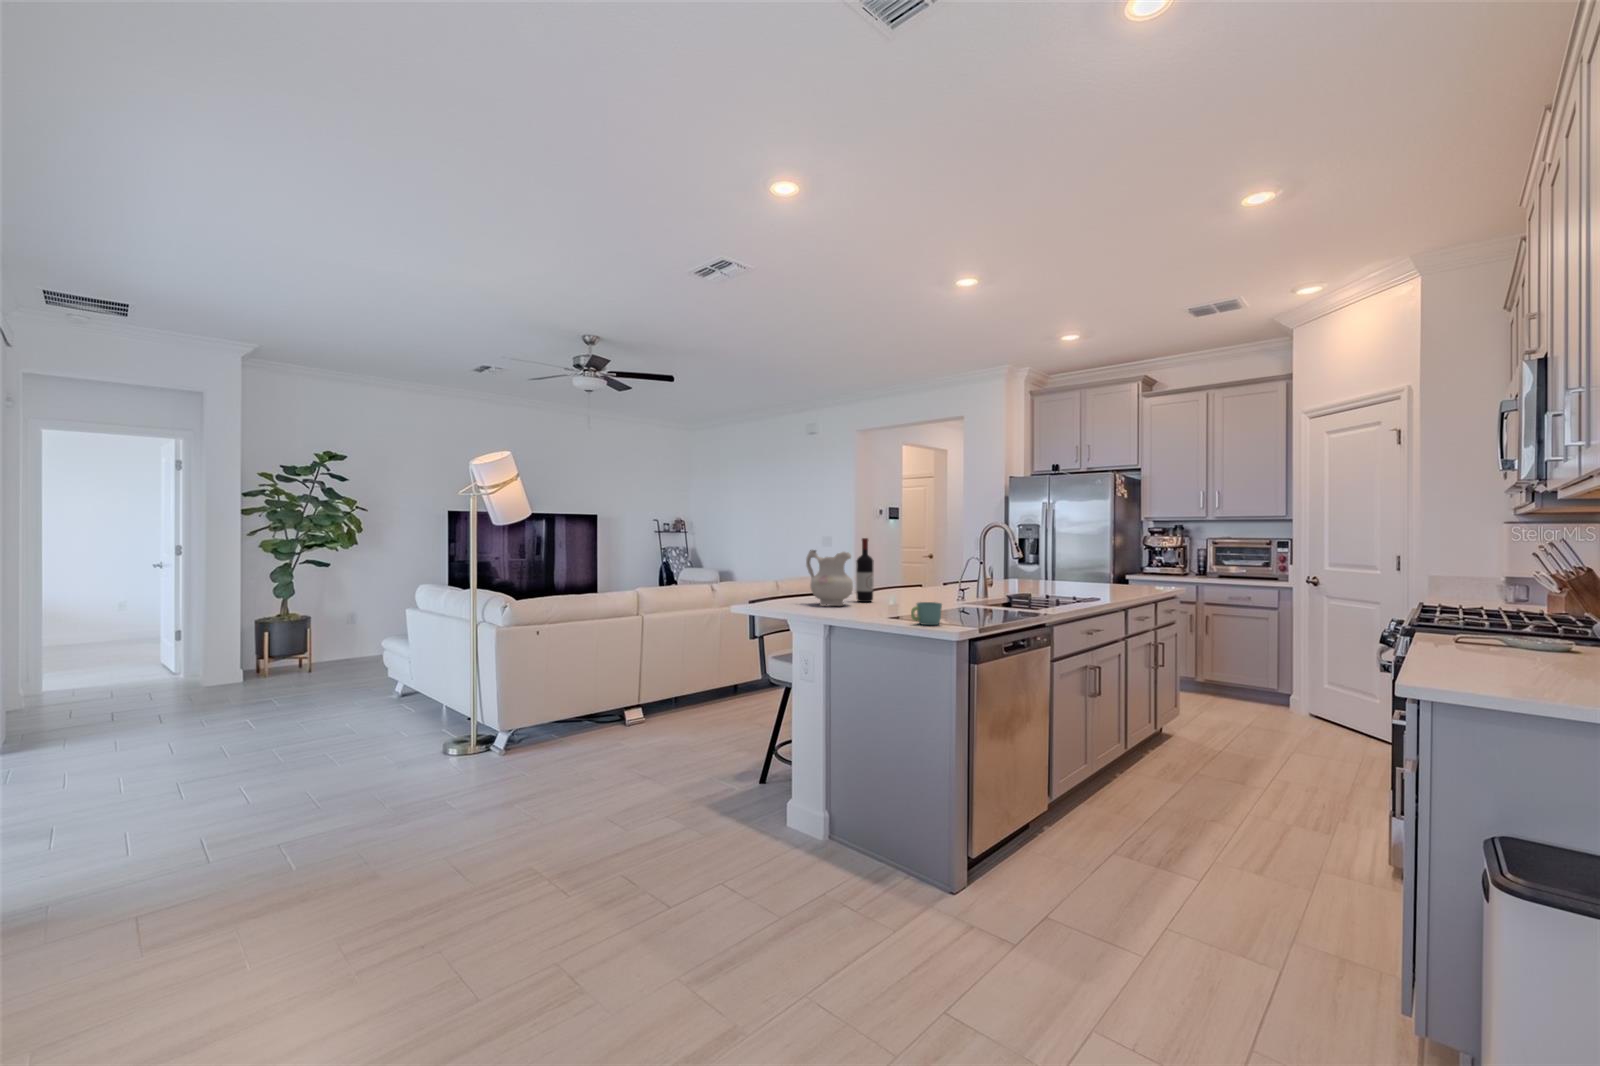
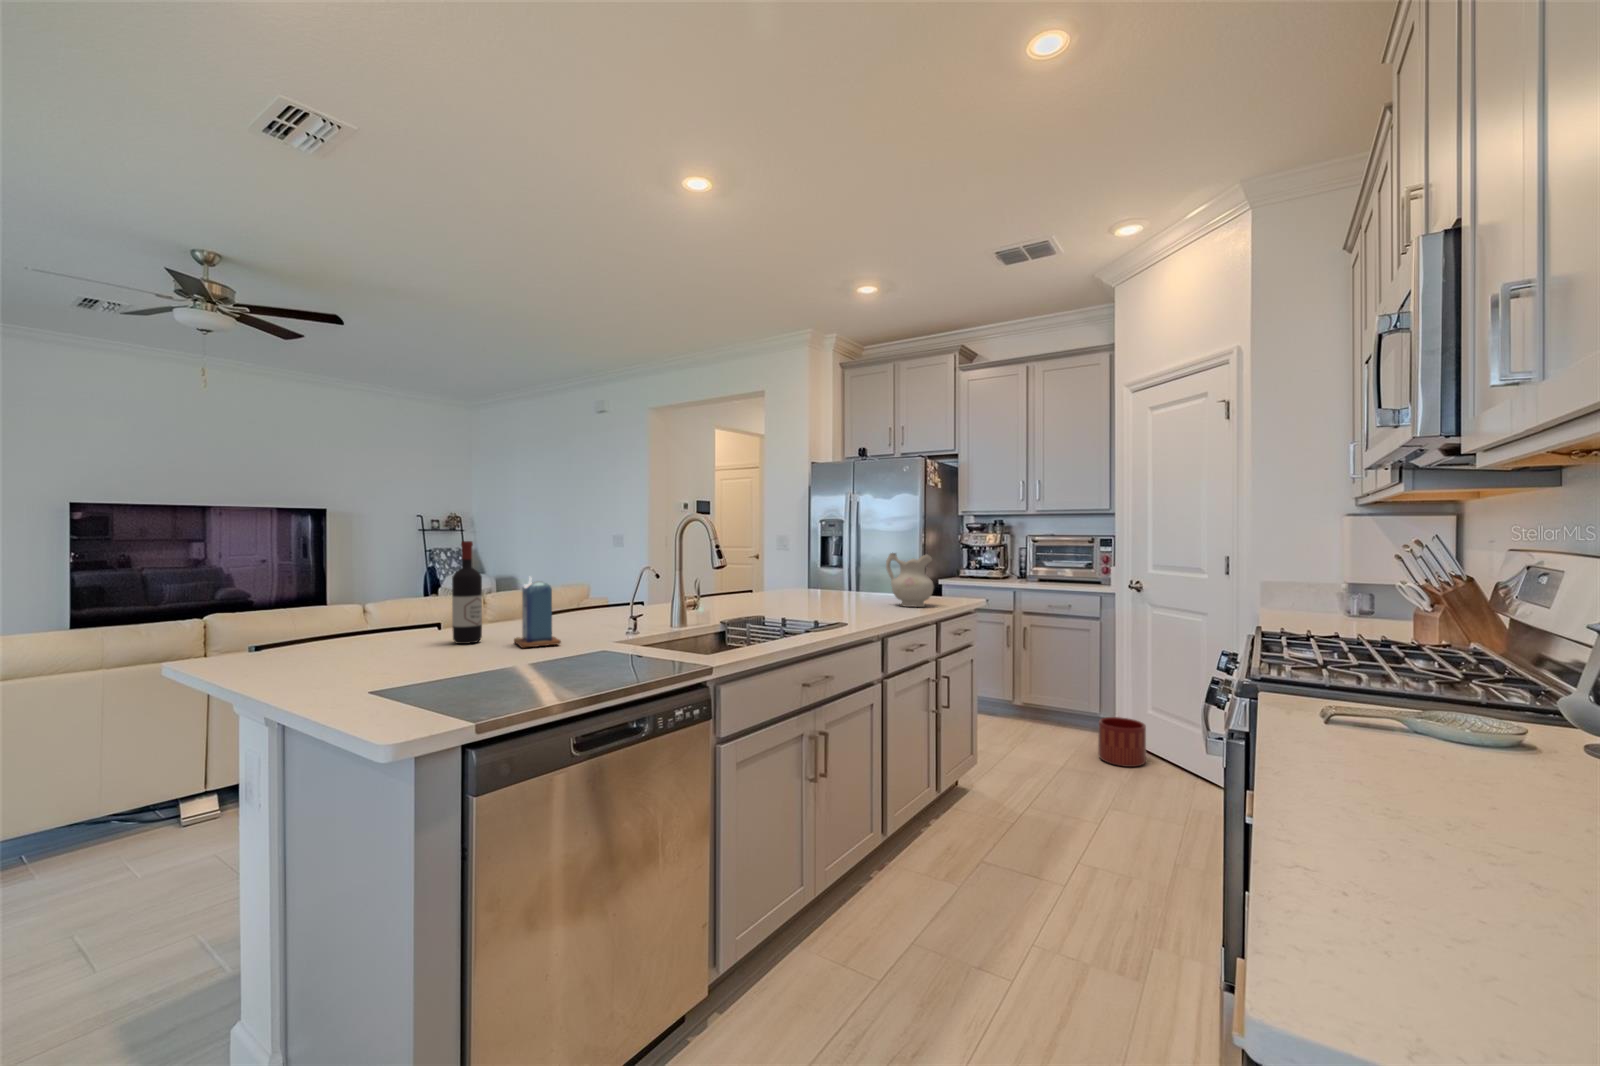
ceramic pitcher: present [806,550,853,606] -> present [886,553,934,607]
candle: none [894,560,927,605] -> present [514,577,561,648]
mug: present [911,602,942,625] -> none [392,661,462,708]
planter: none [1280,689,1324,729] -> present [1098,717,1146,767]

